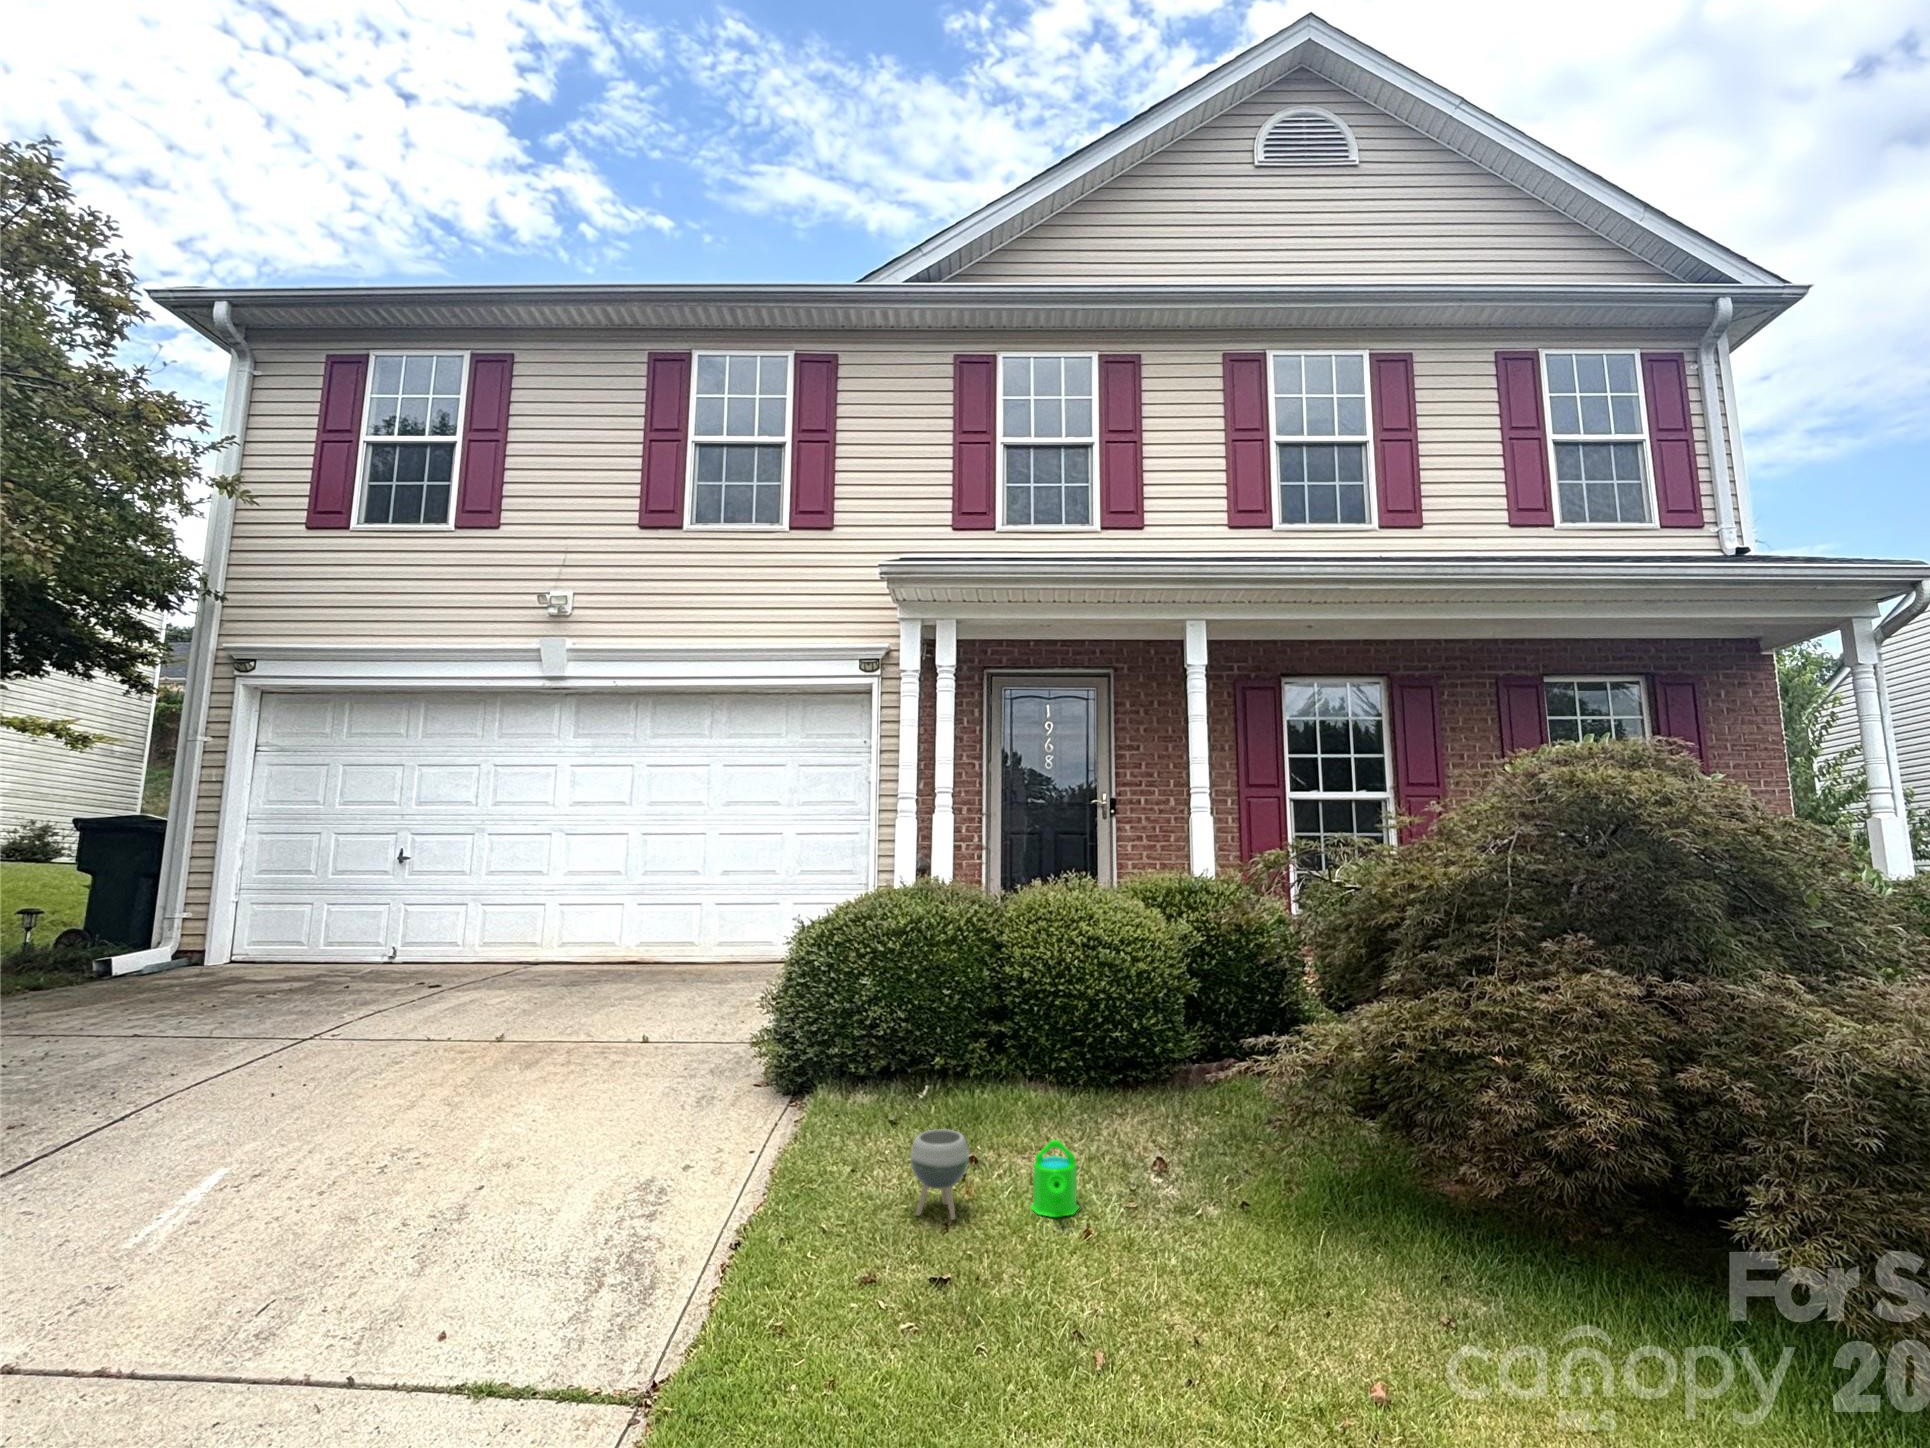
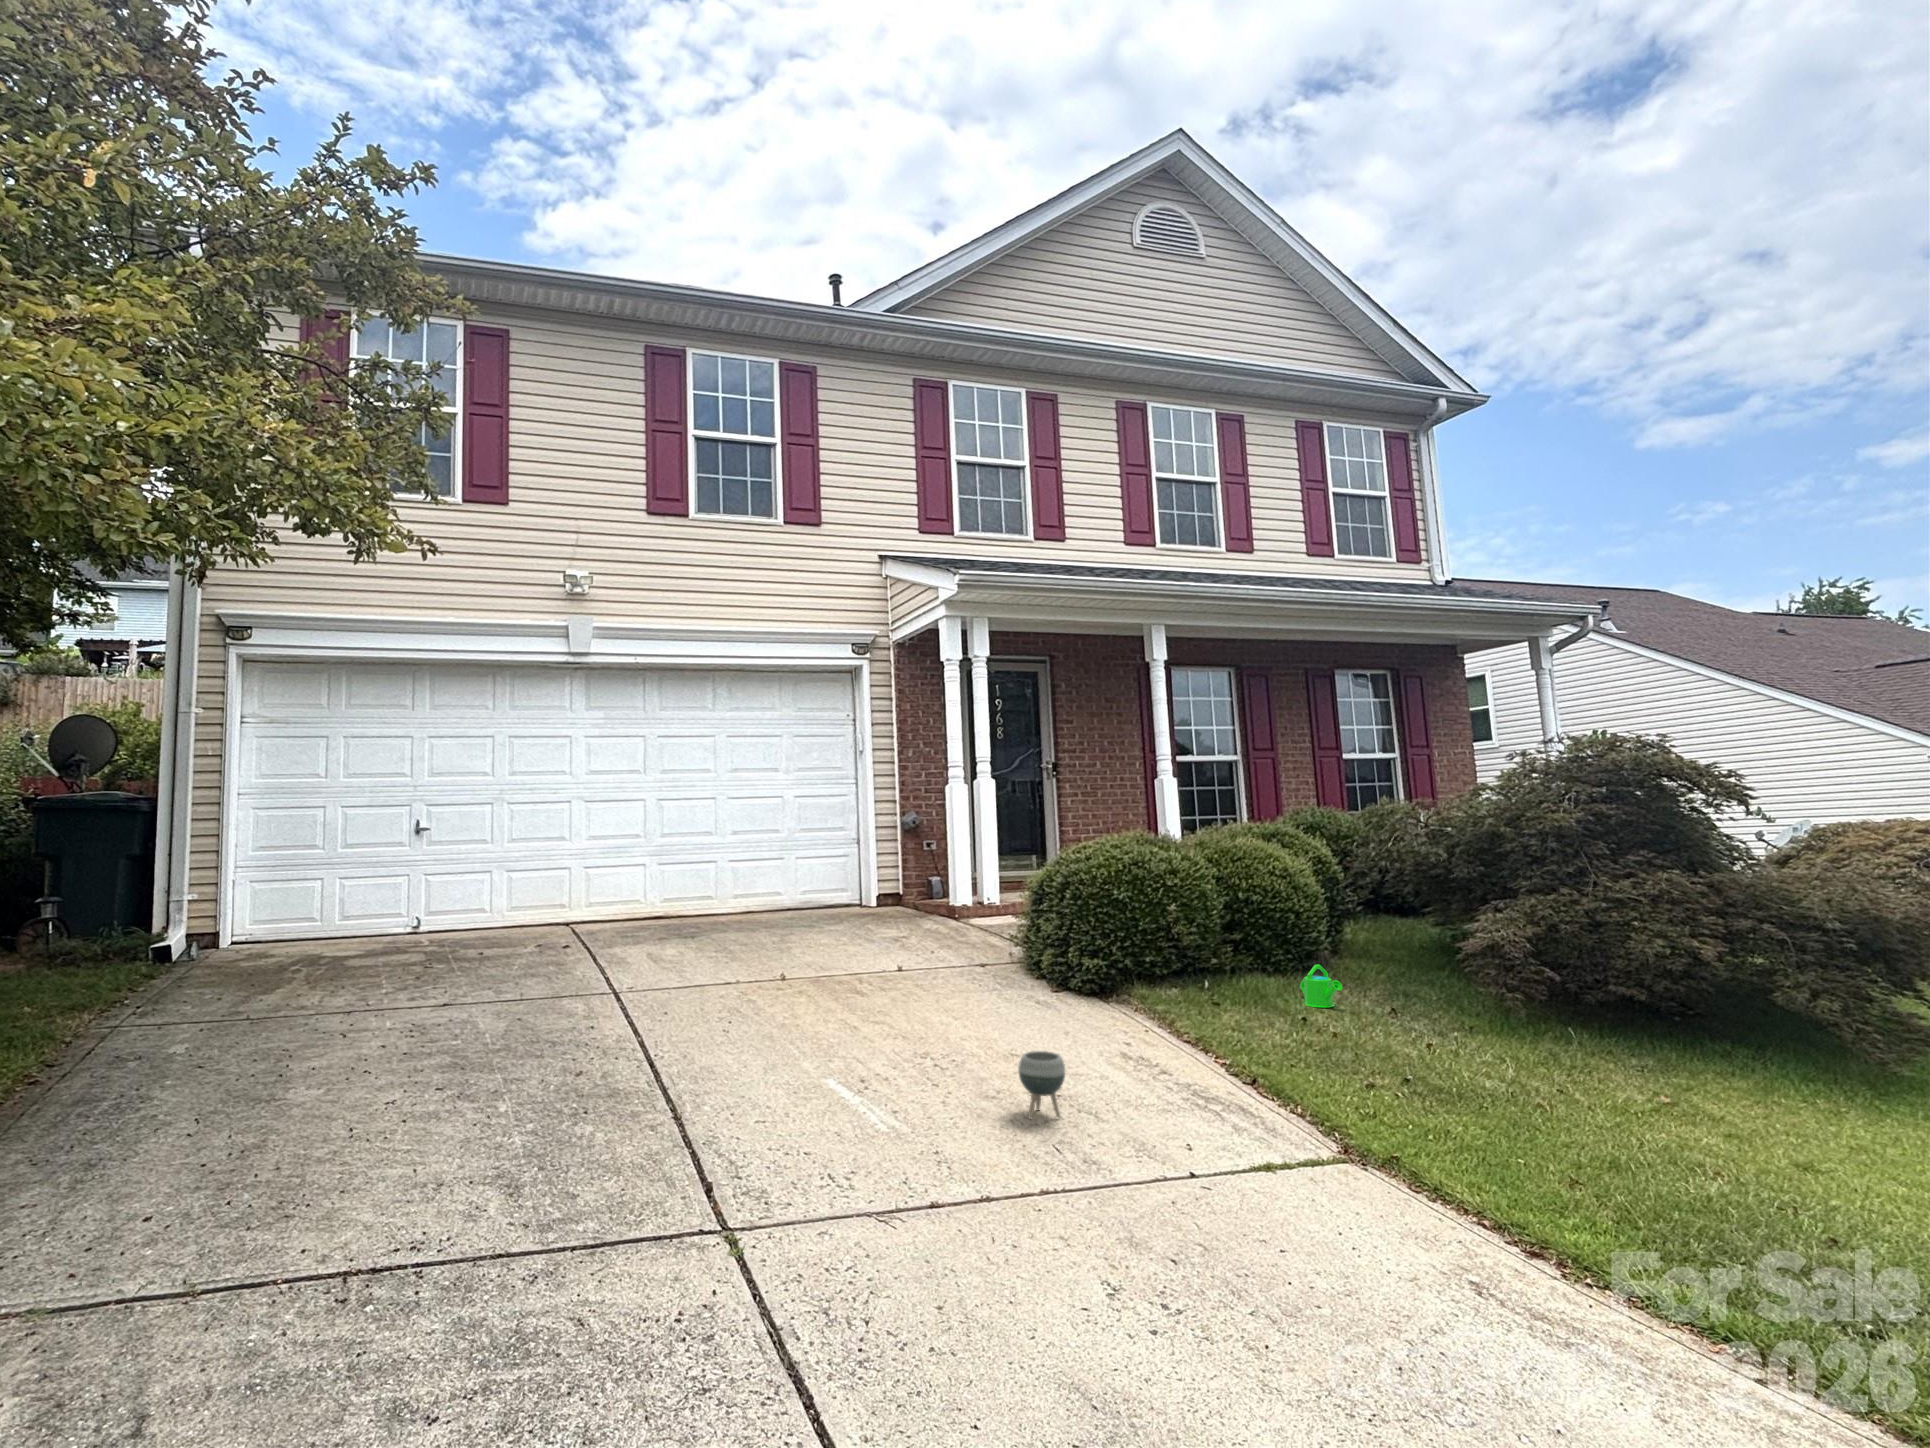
planter: present [911,1129,969,1220] -> present [1018,1051,1065,1120]

